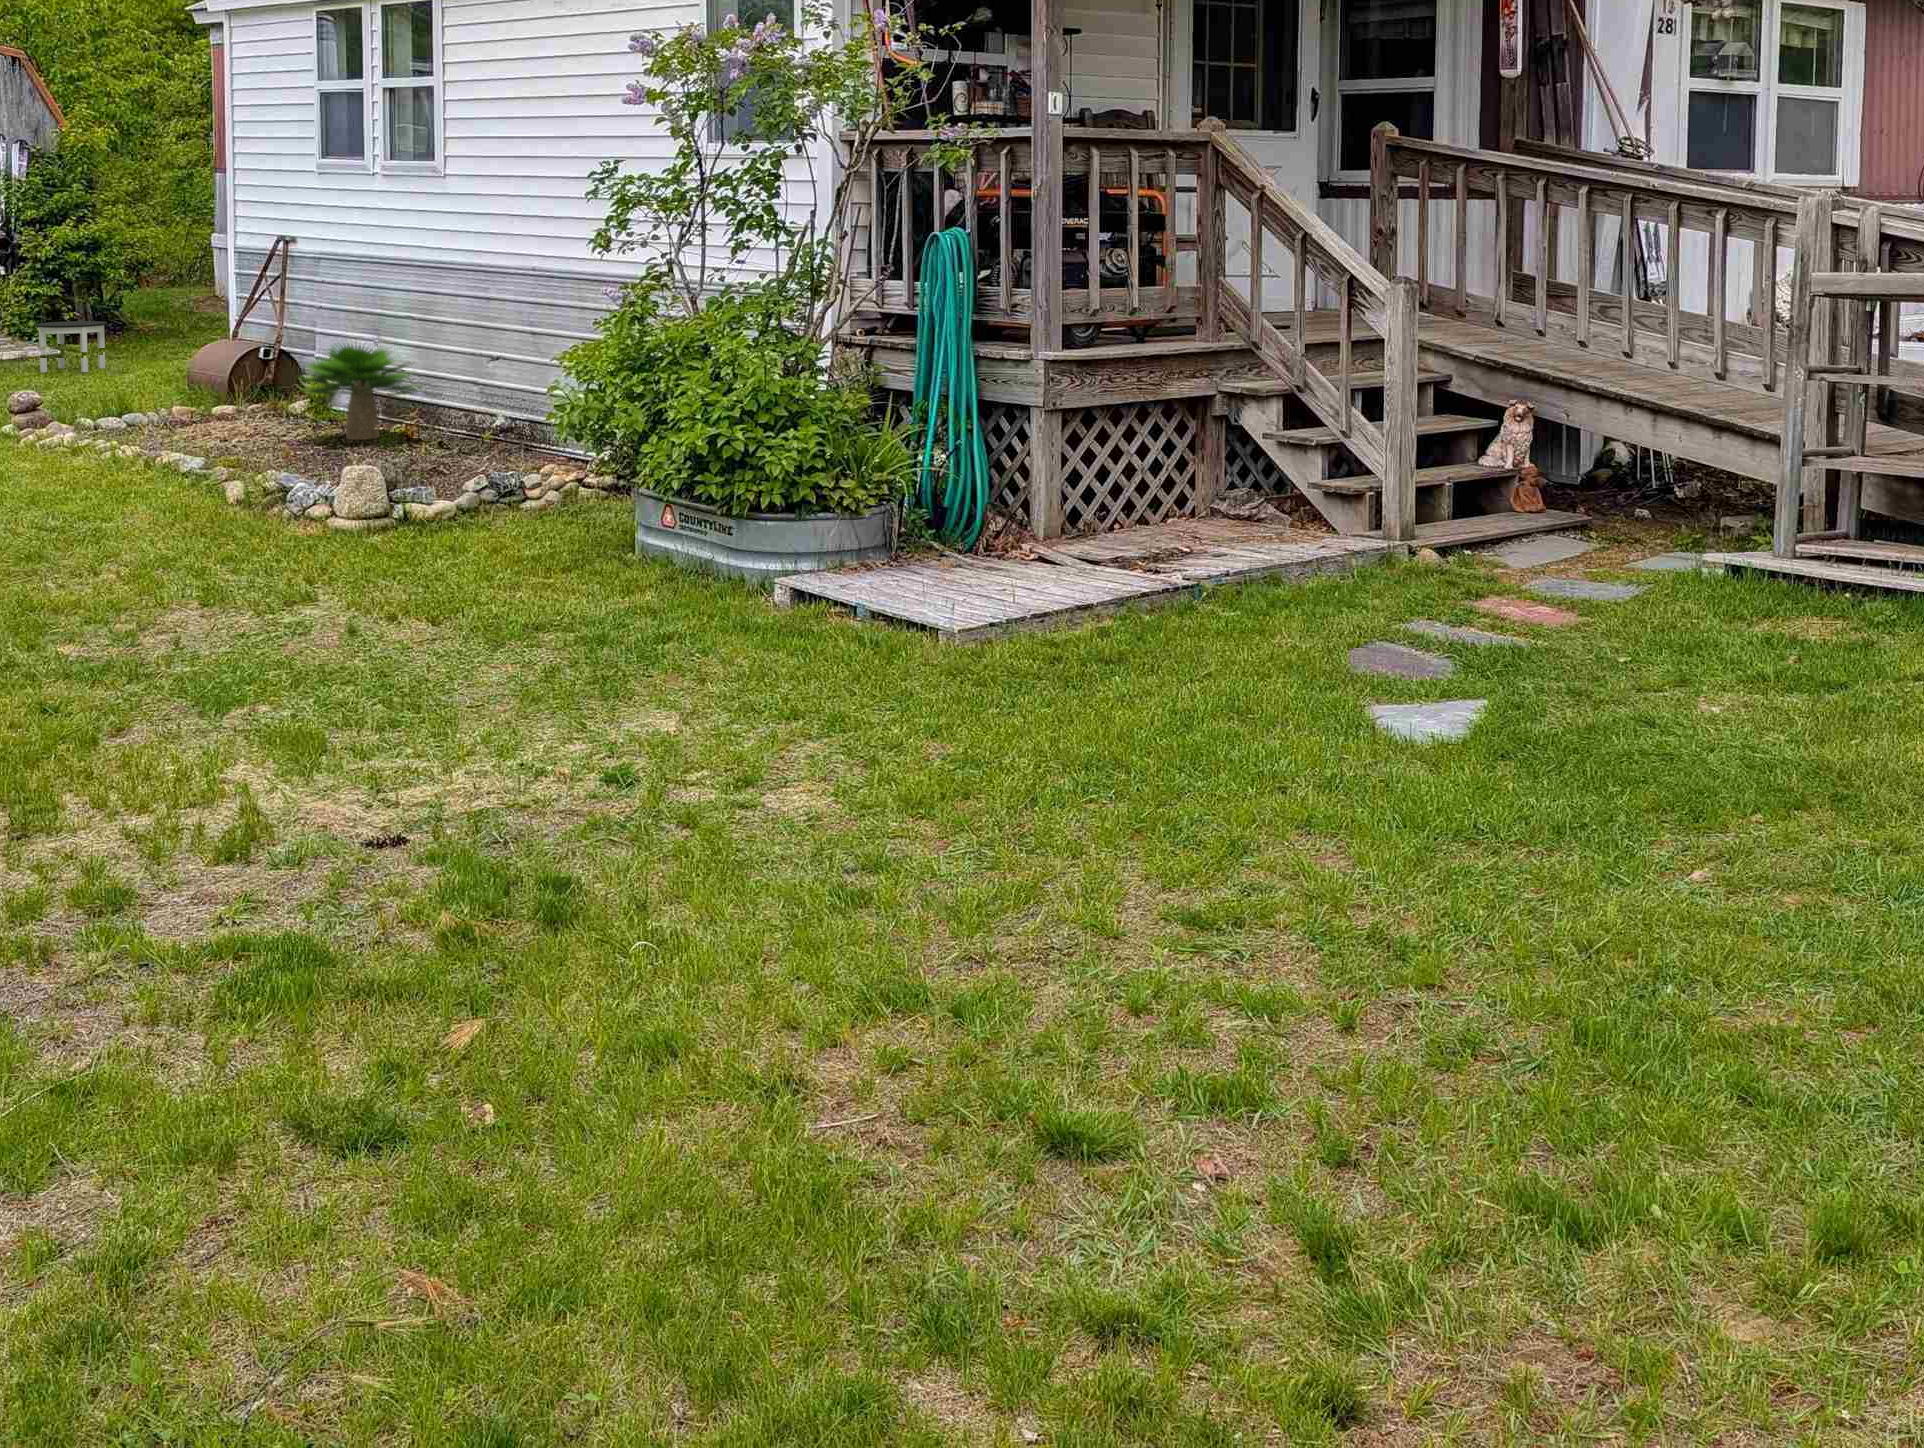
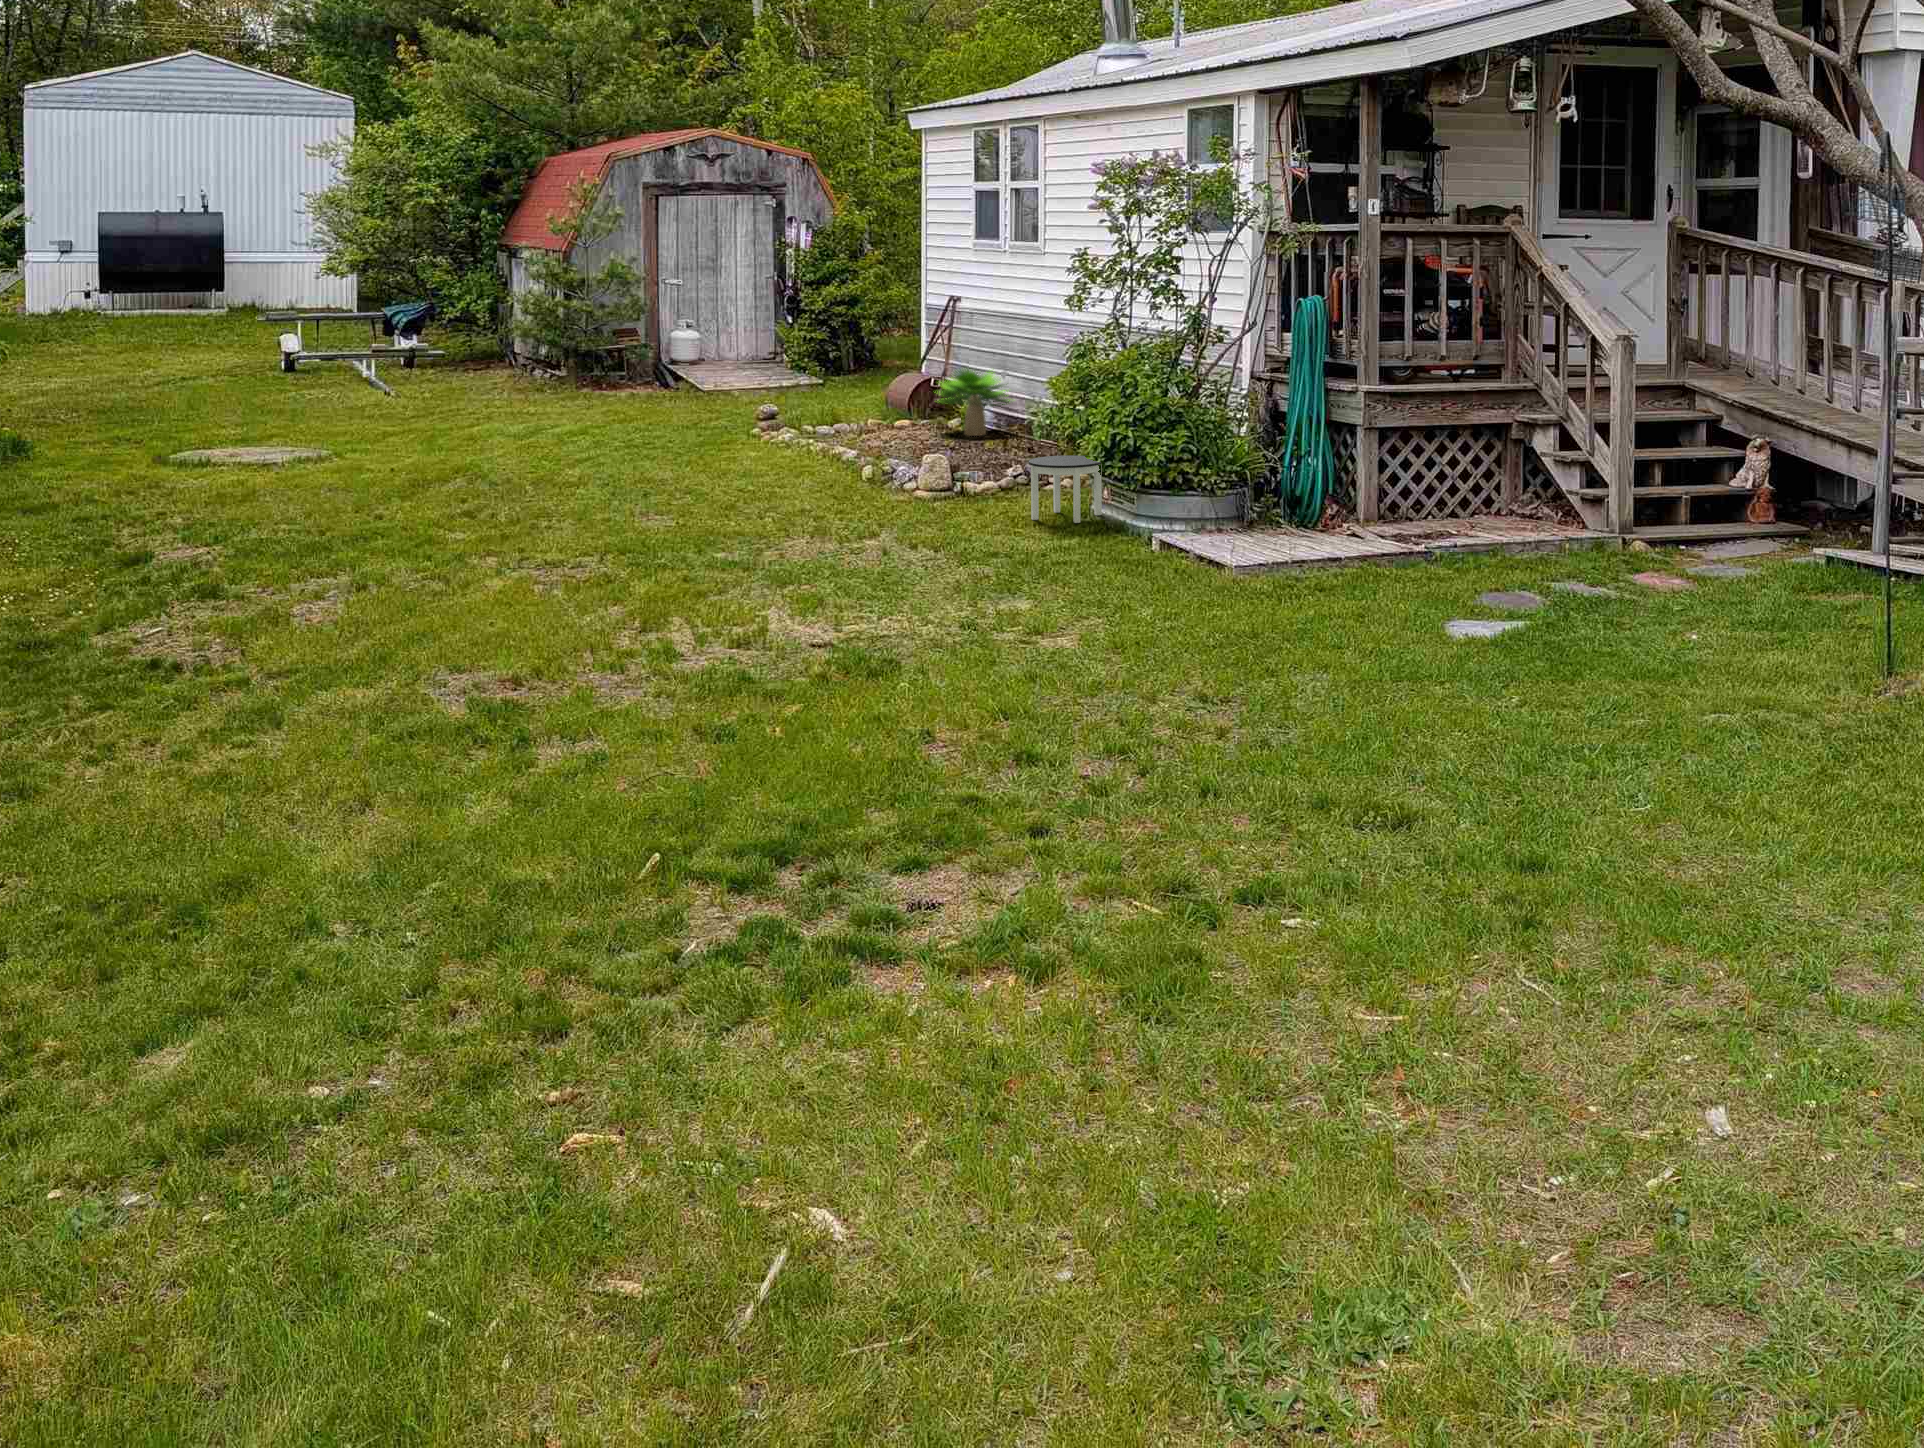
round table: present [36,321,107,373] -> present [1029,455,1102,523]

